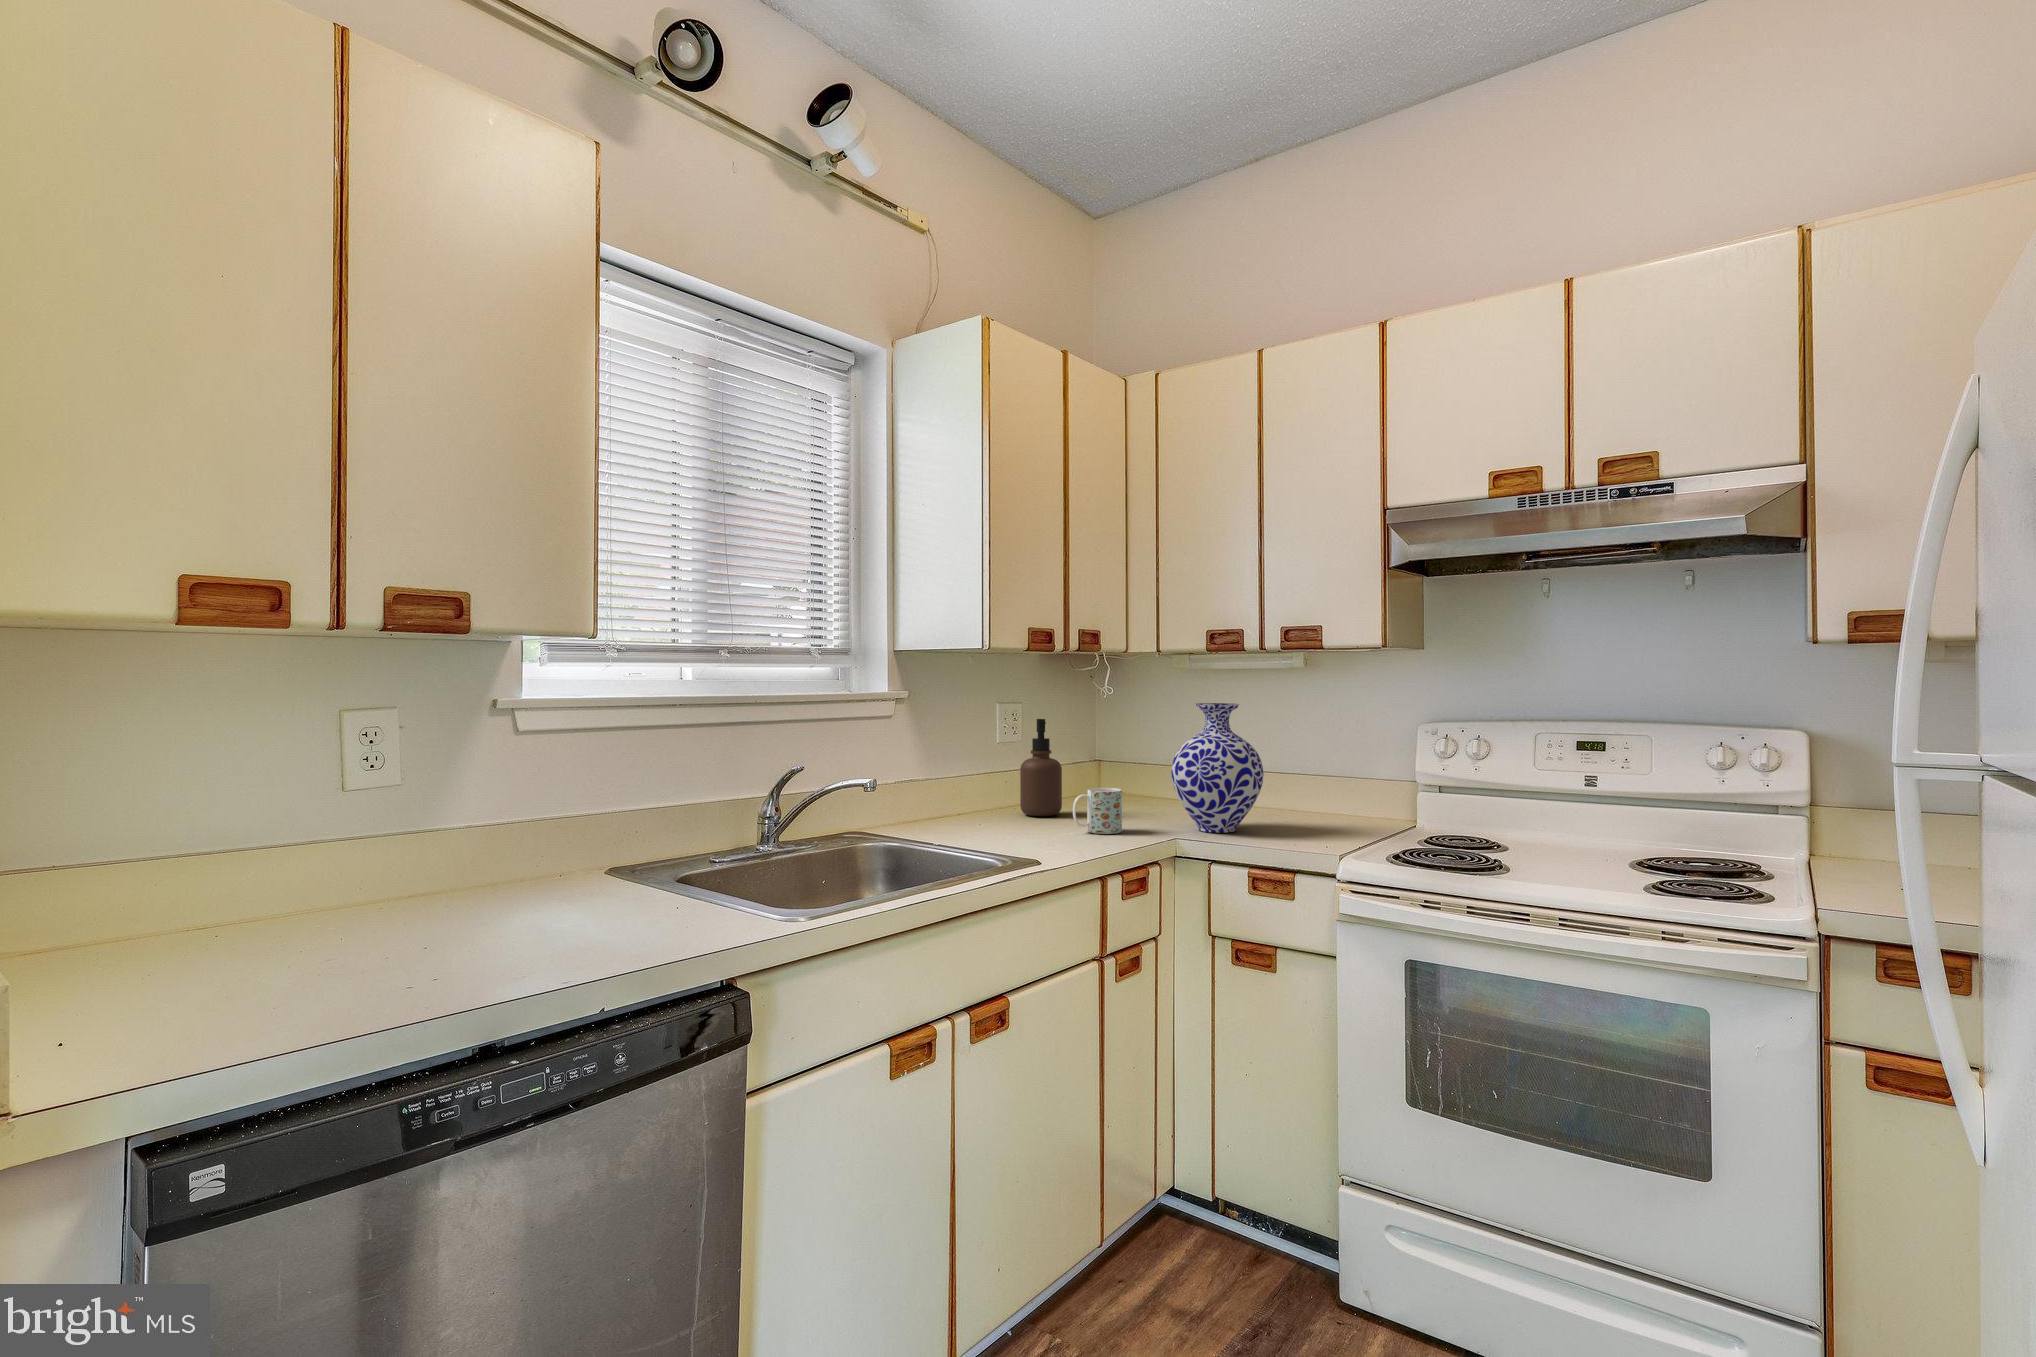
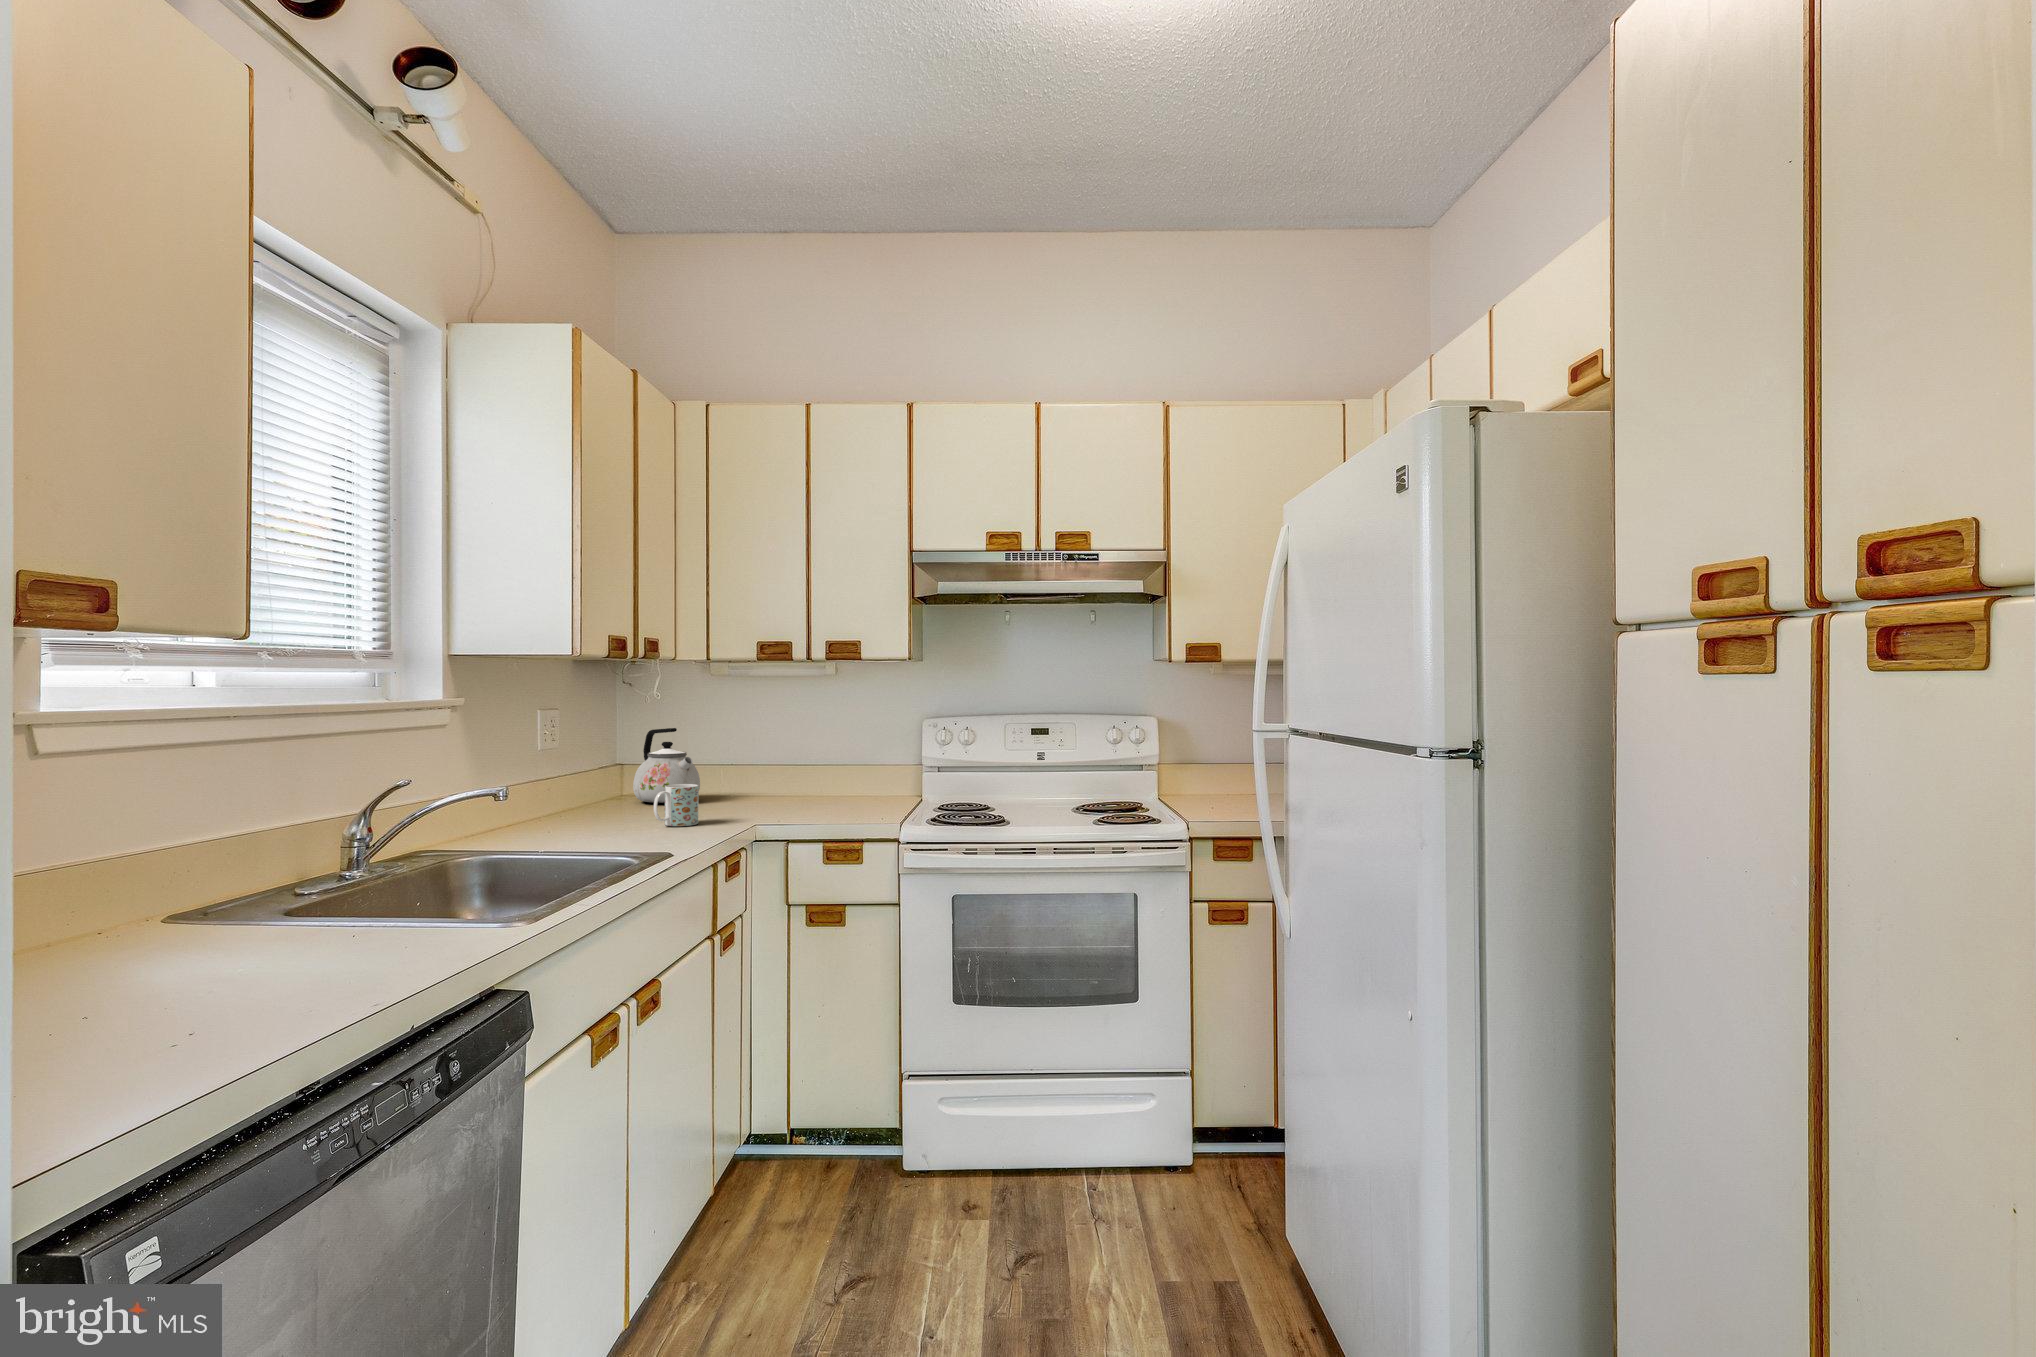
vase: present [1171,703,1264,833] -> none [736,705,816,816]
soap dispenser: present [1020,719,1062,816] -> none [573,723,617,817]
kettle: none [1095,727,1163,807] -> present [633,728,700,803]

